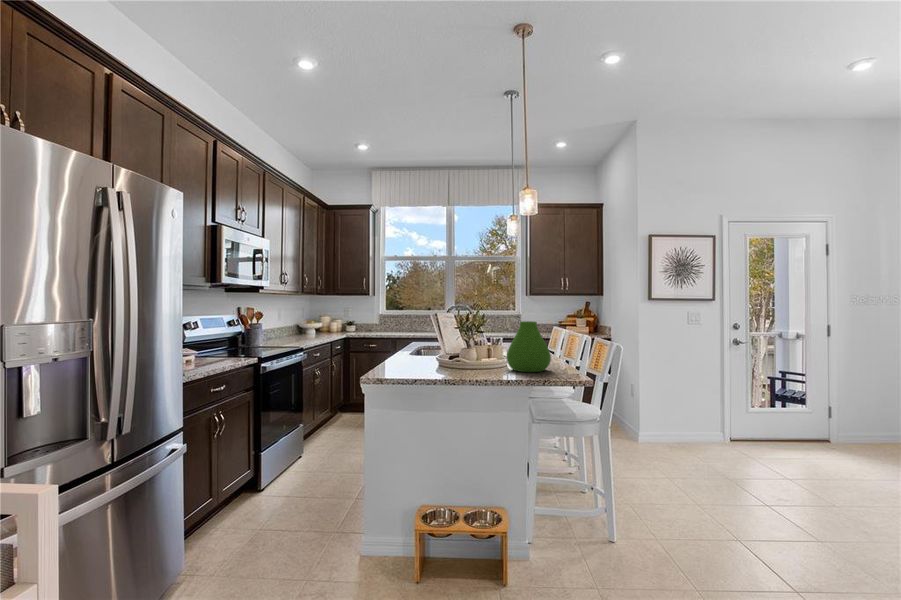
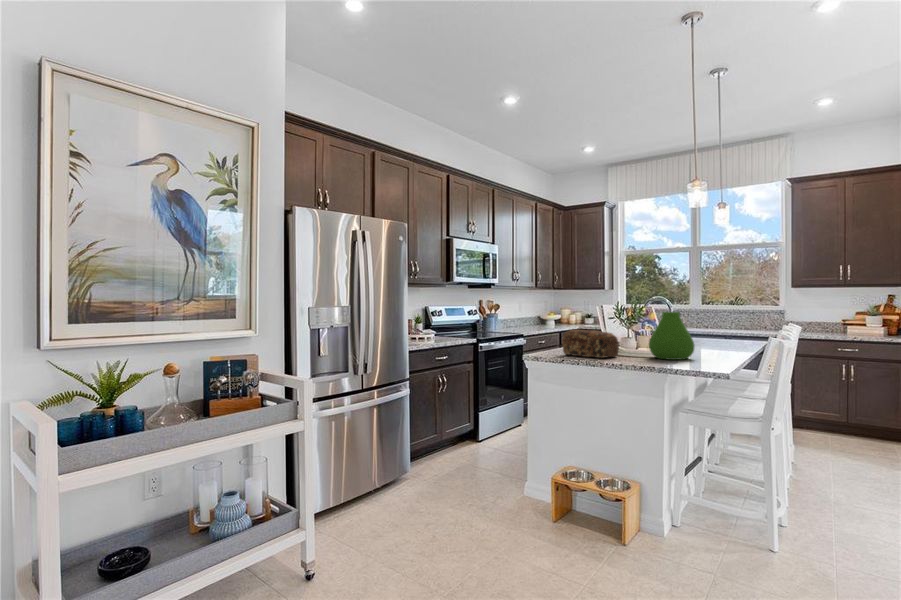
bread loaf: none [418,343,480,376] -> present [562,329,619,358]

